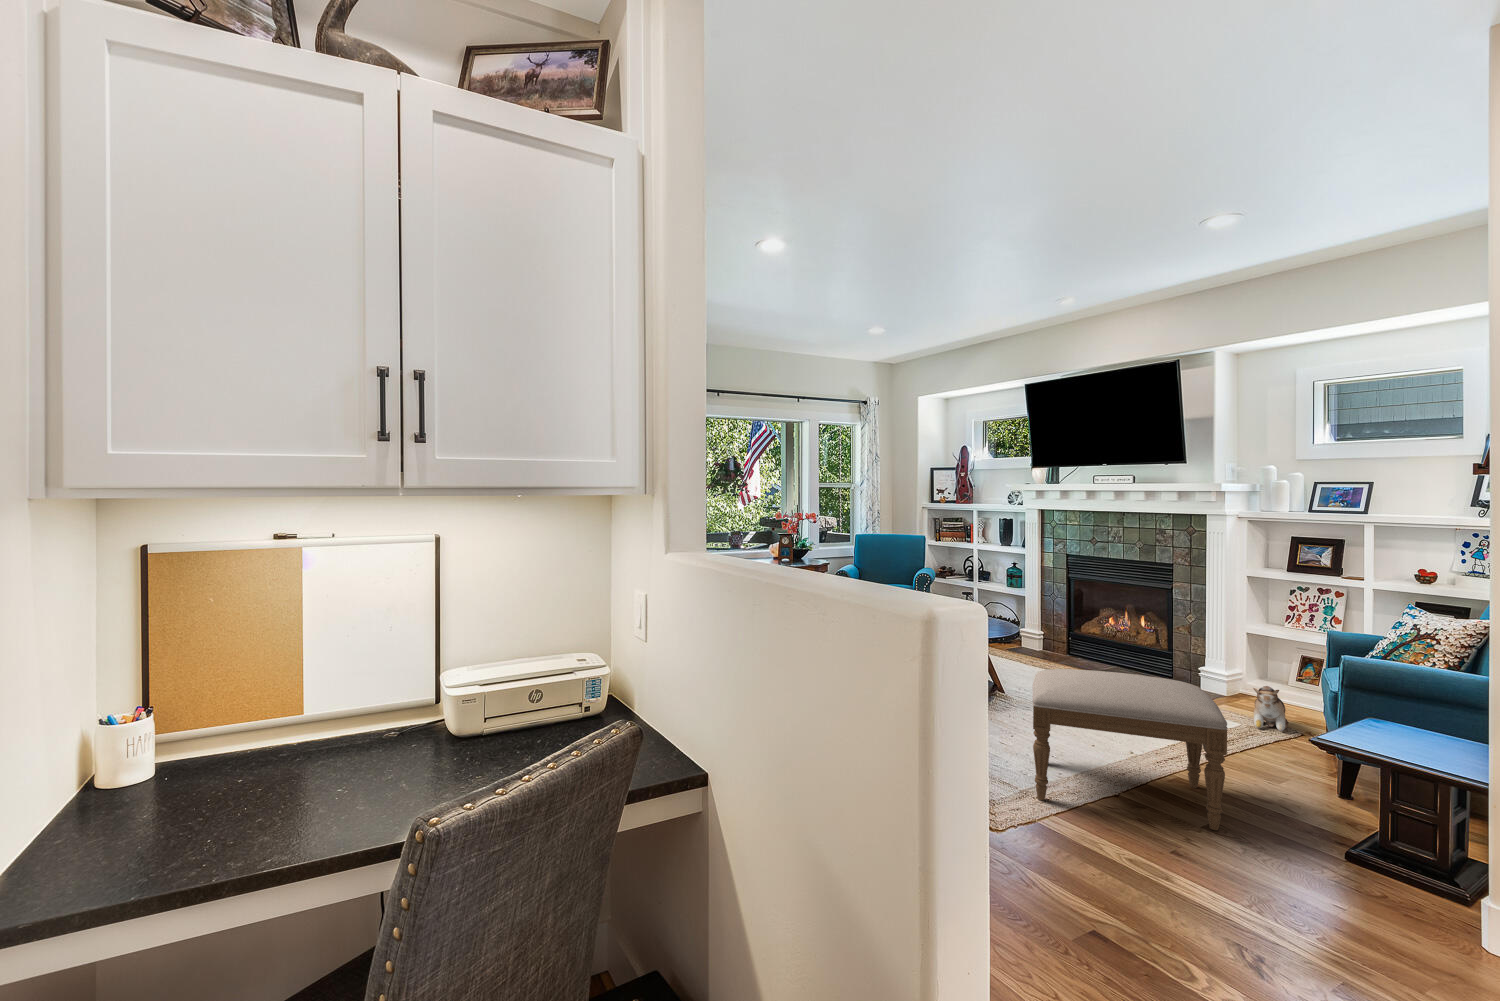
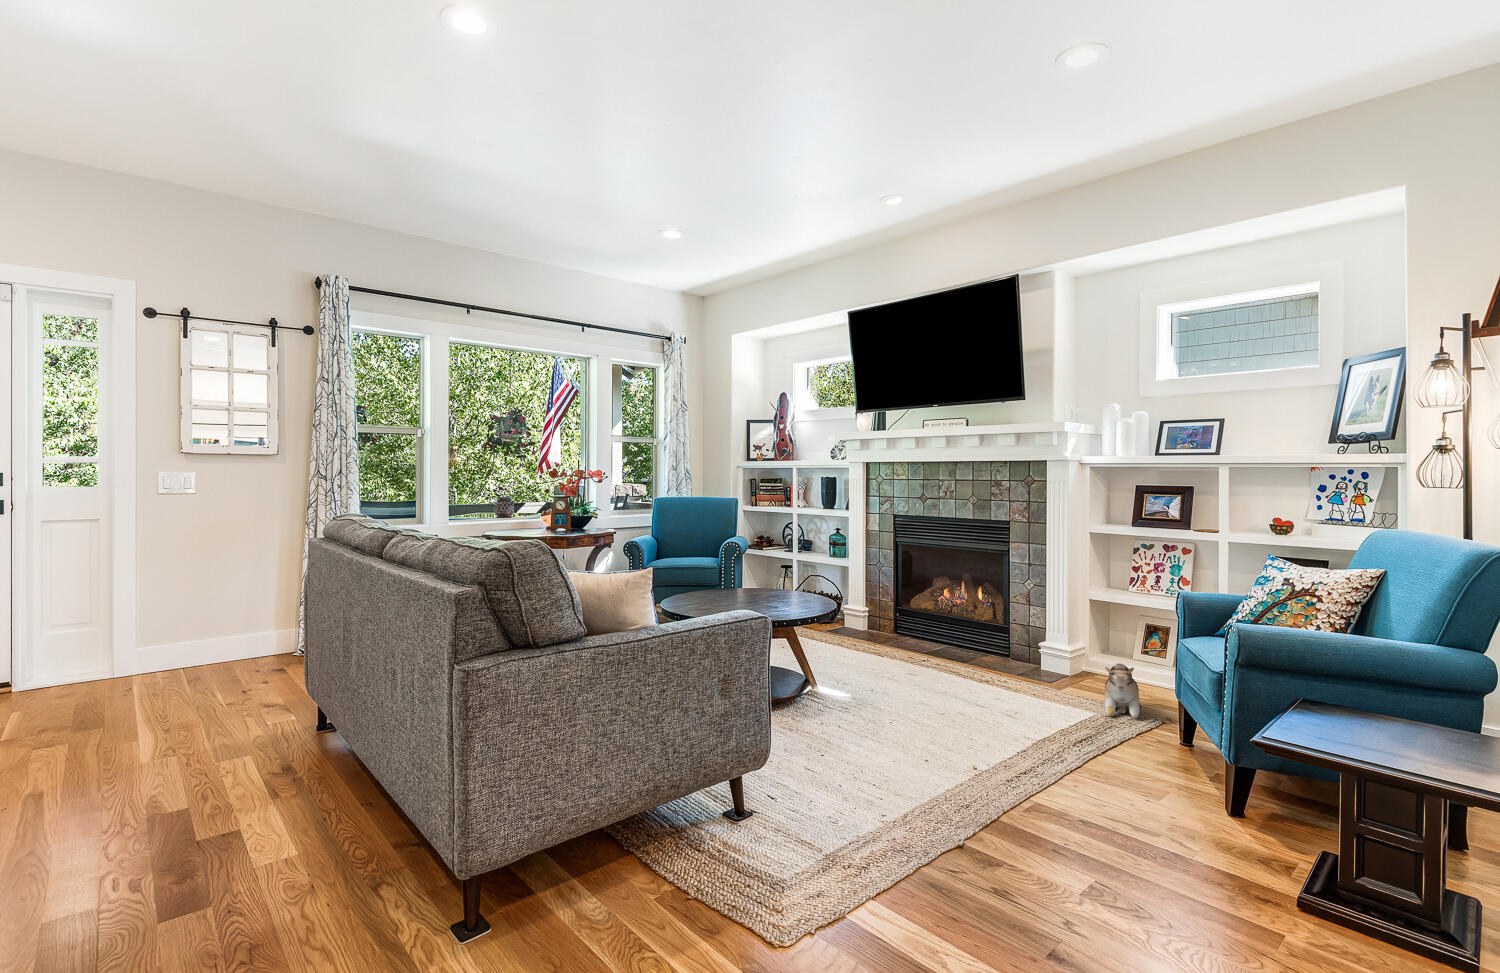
ottoman: present [1032,669,1227,830] -> none [831,659,1095,886]

